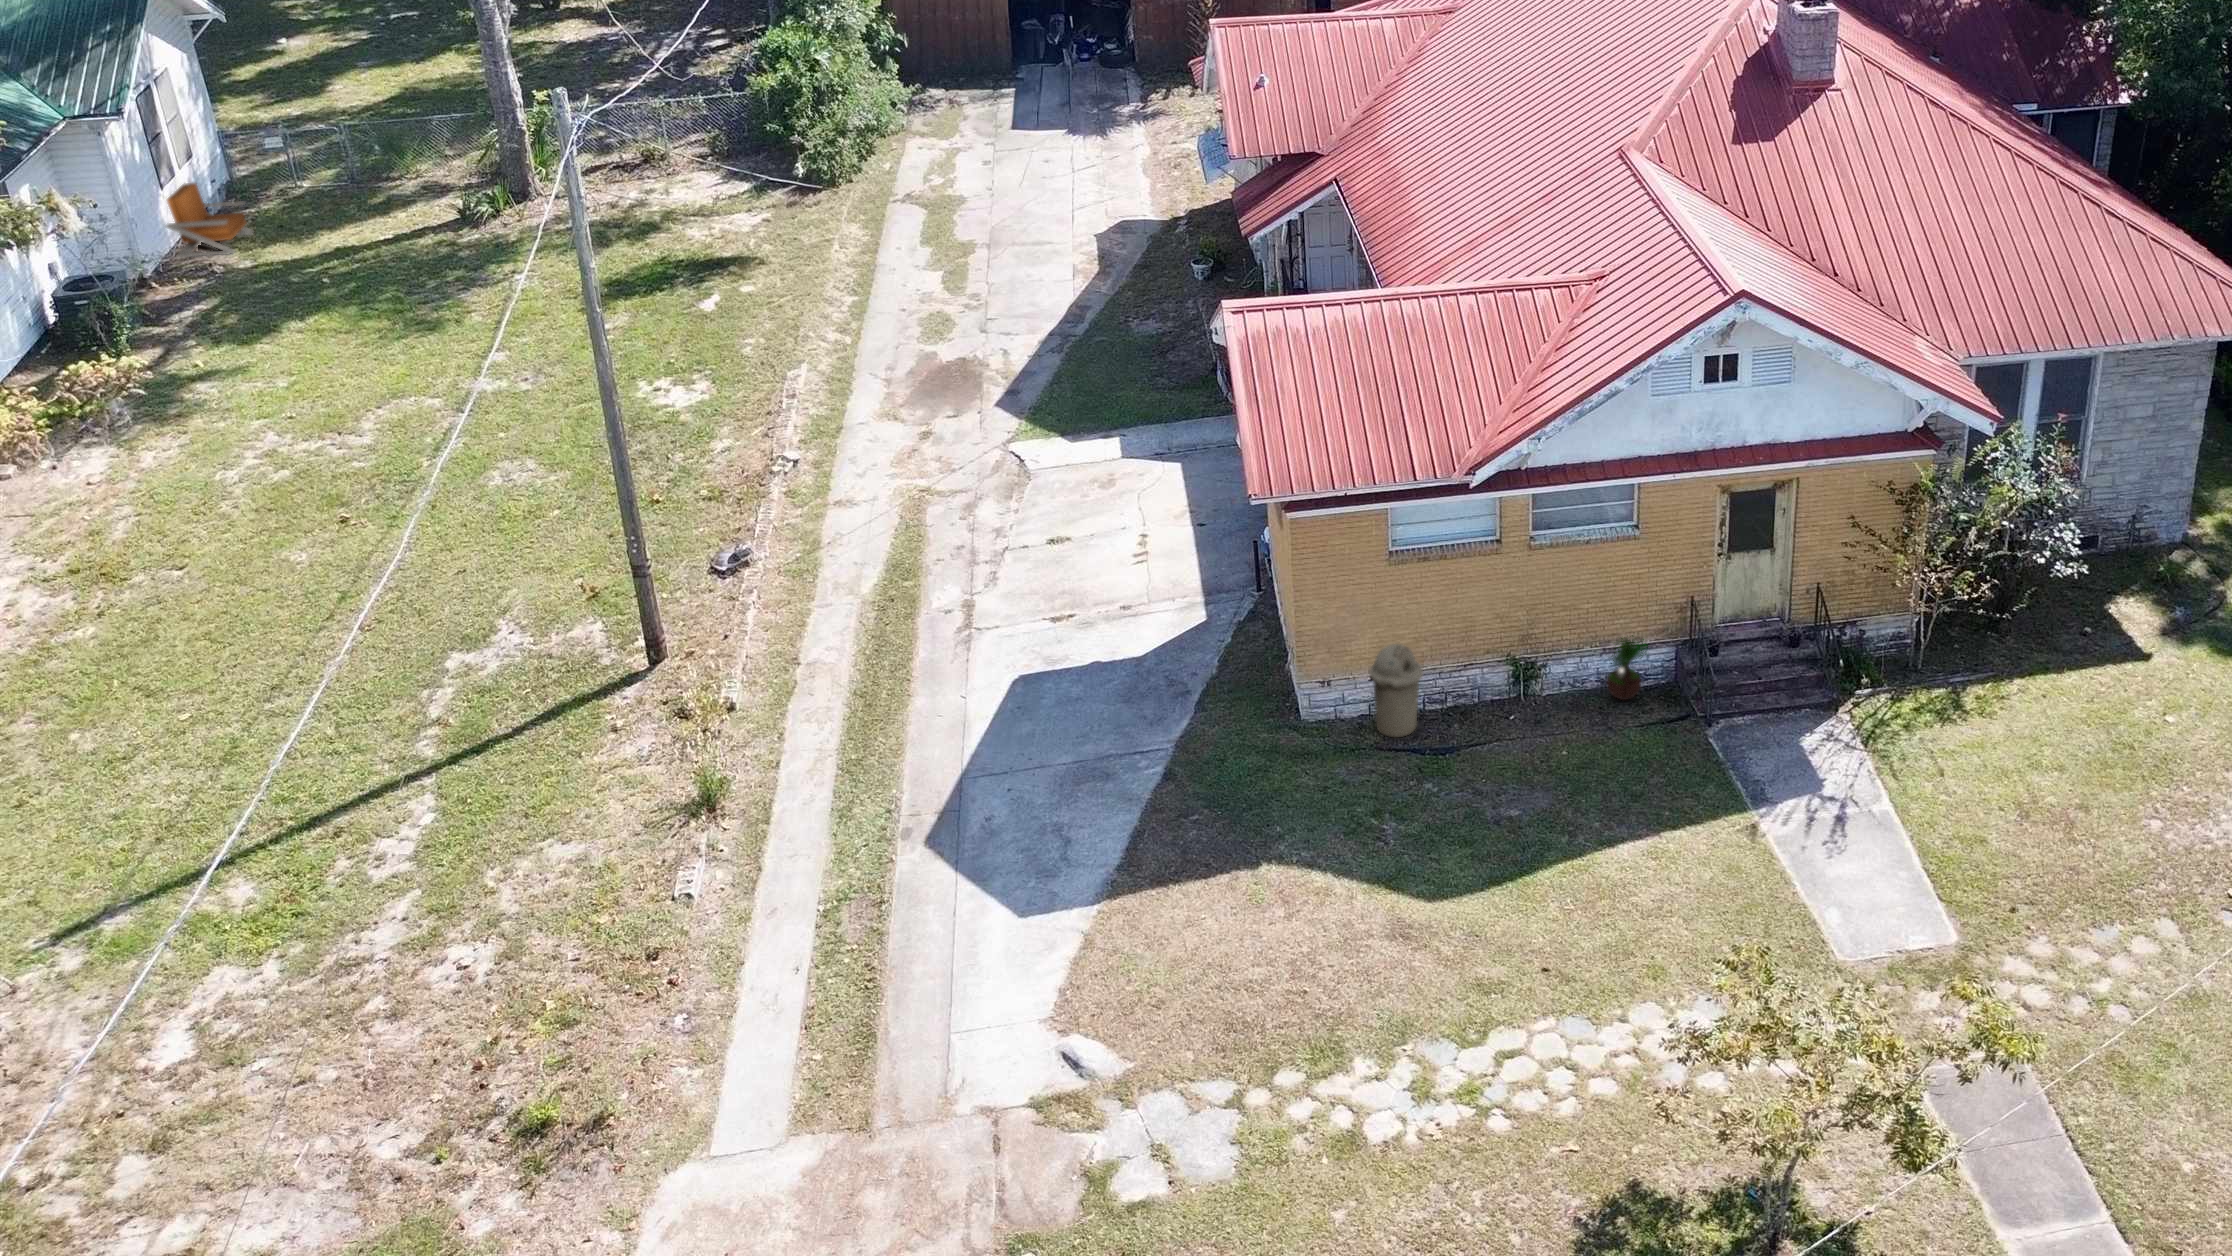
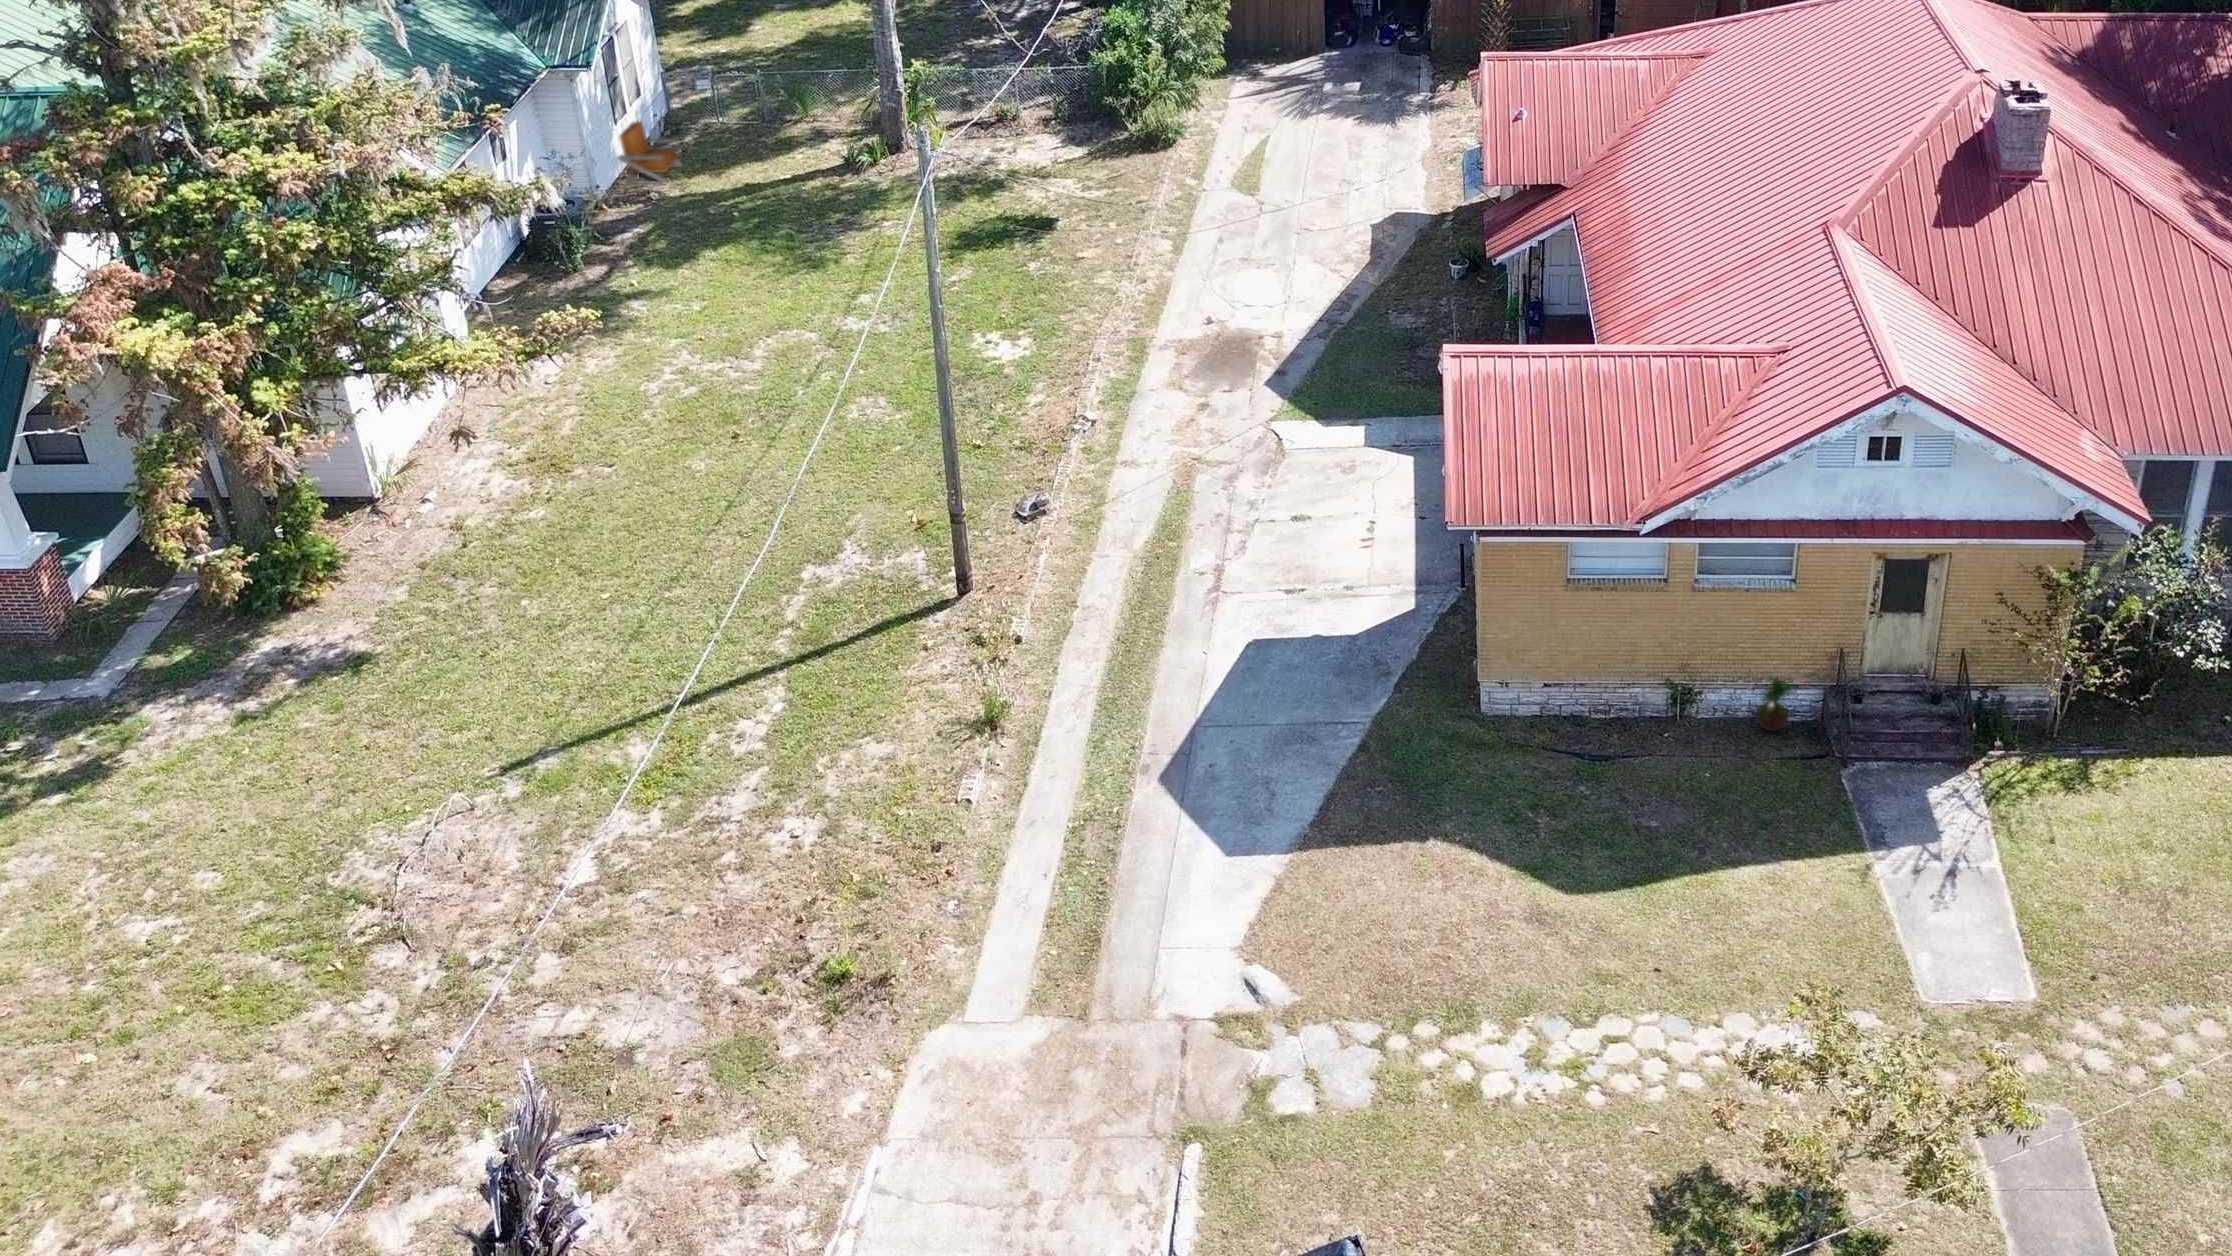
trash can: present [1370,644,1423,737] -> none [1543,659,1590,740]

